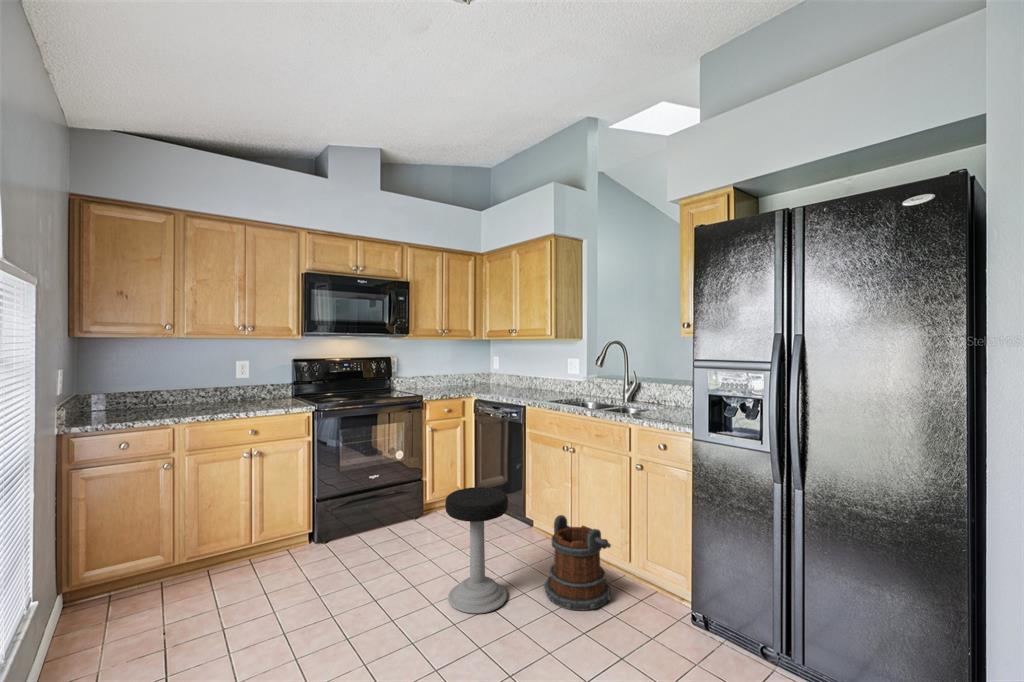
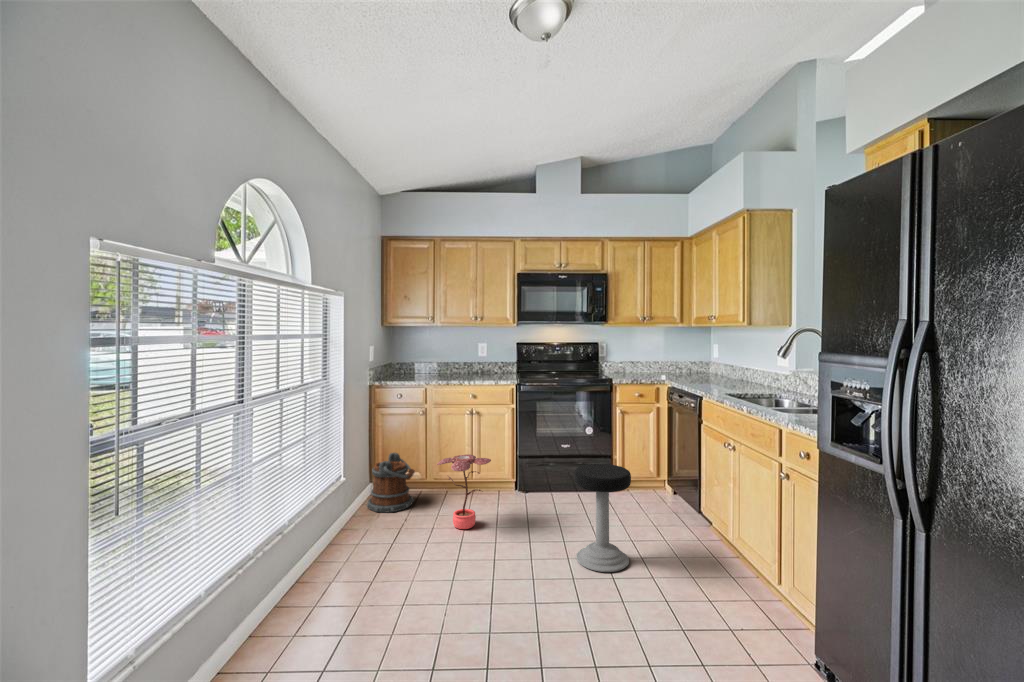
potted plant: none [230,512,314,623] -> present [437,455,491,529]
bucket: present [544,515,611,611] -> present [367,453,415,512]

